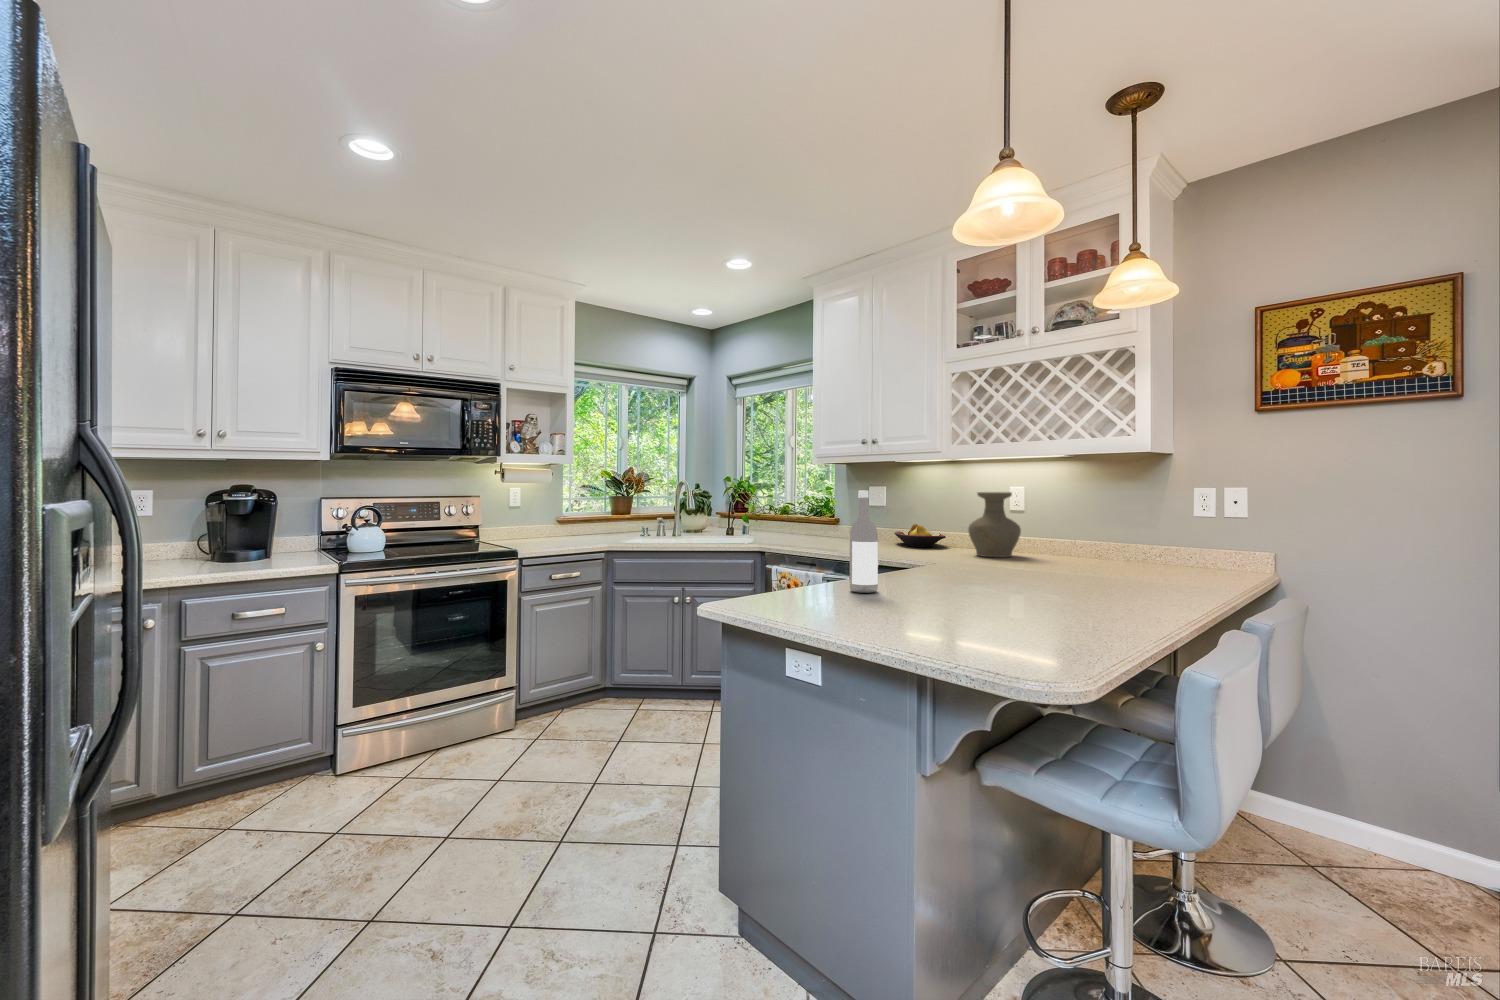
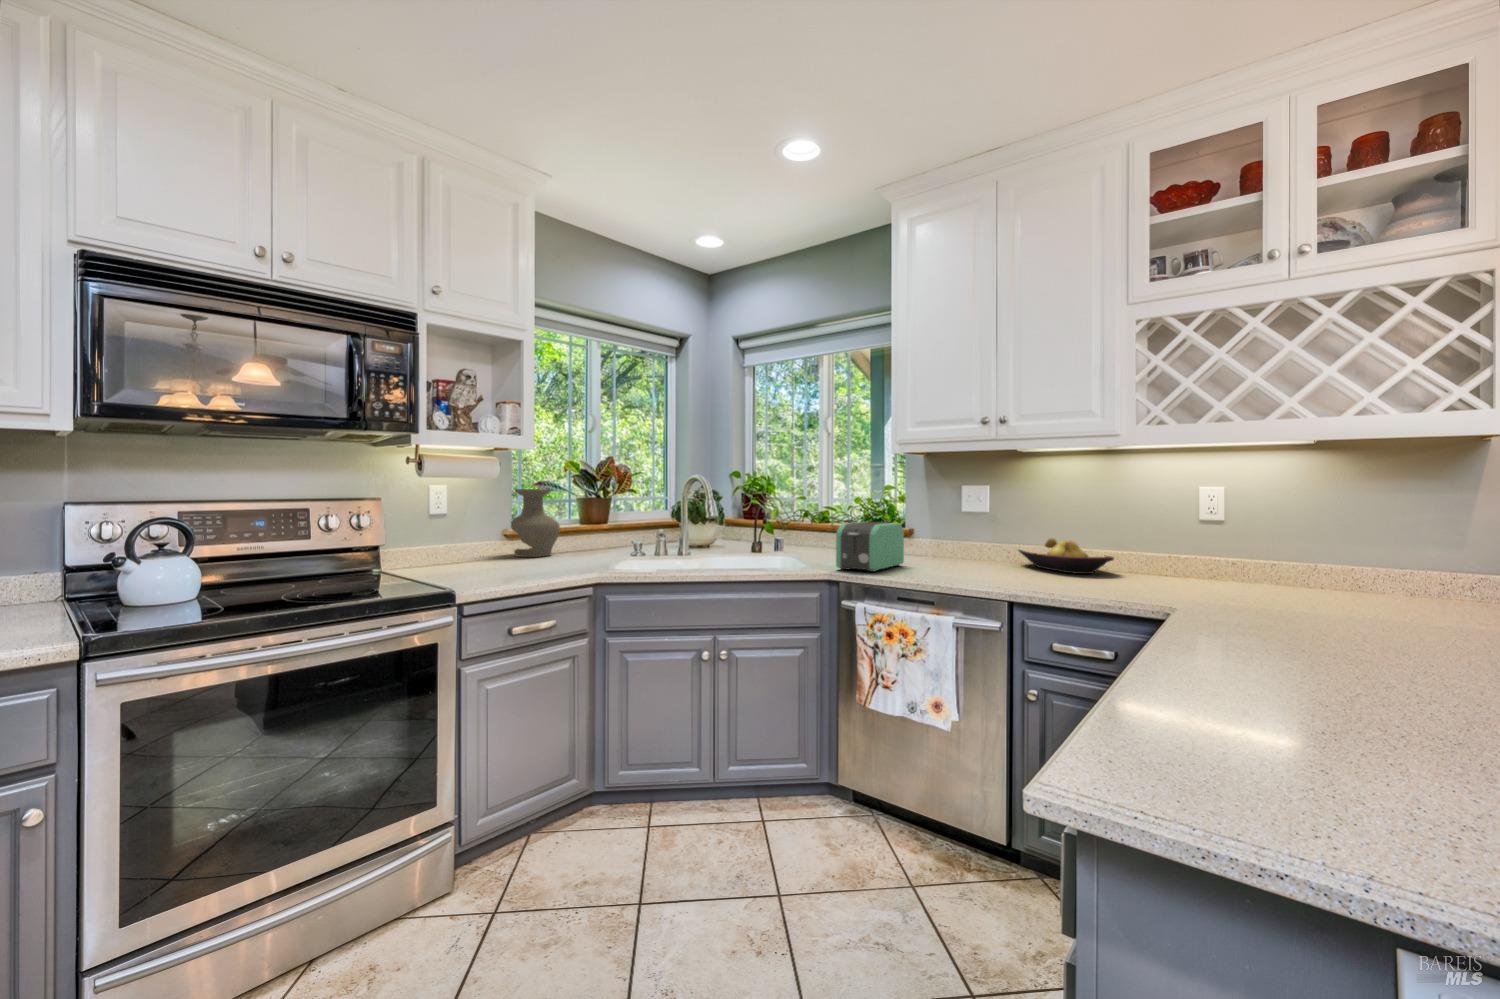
wine bottle: present [850,491,878,593] -> none [1316,488,1401,728]
vase: present [968,492,1021,557] -> present [511,489,560,557]
toaster: none [763,512,815,545] -> present [836,522,904,572]

